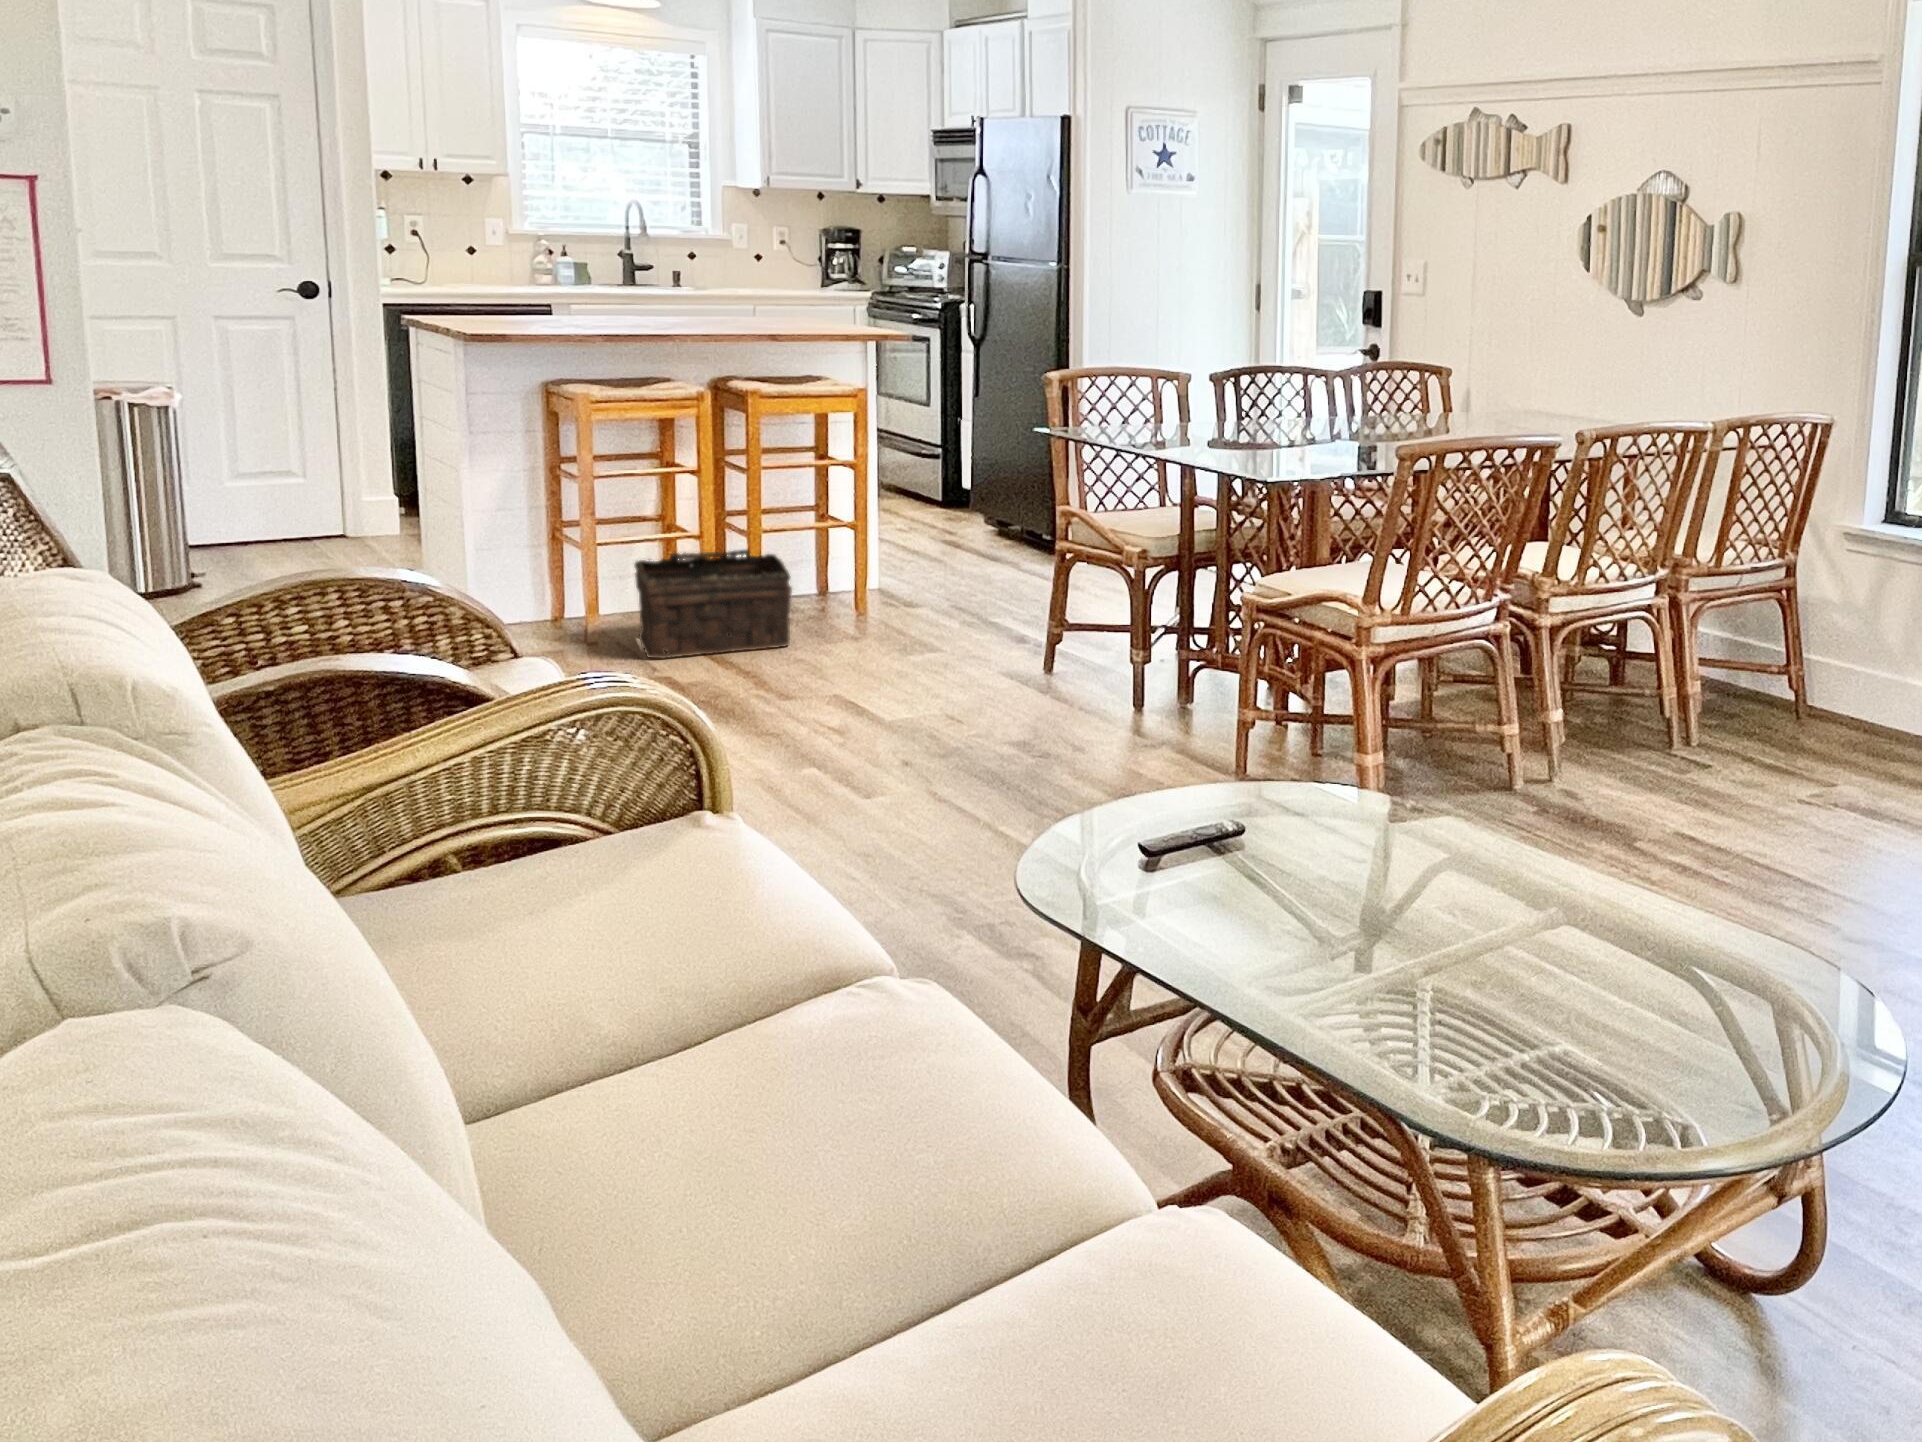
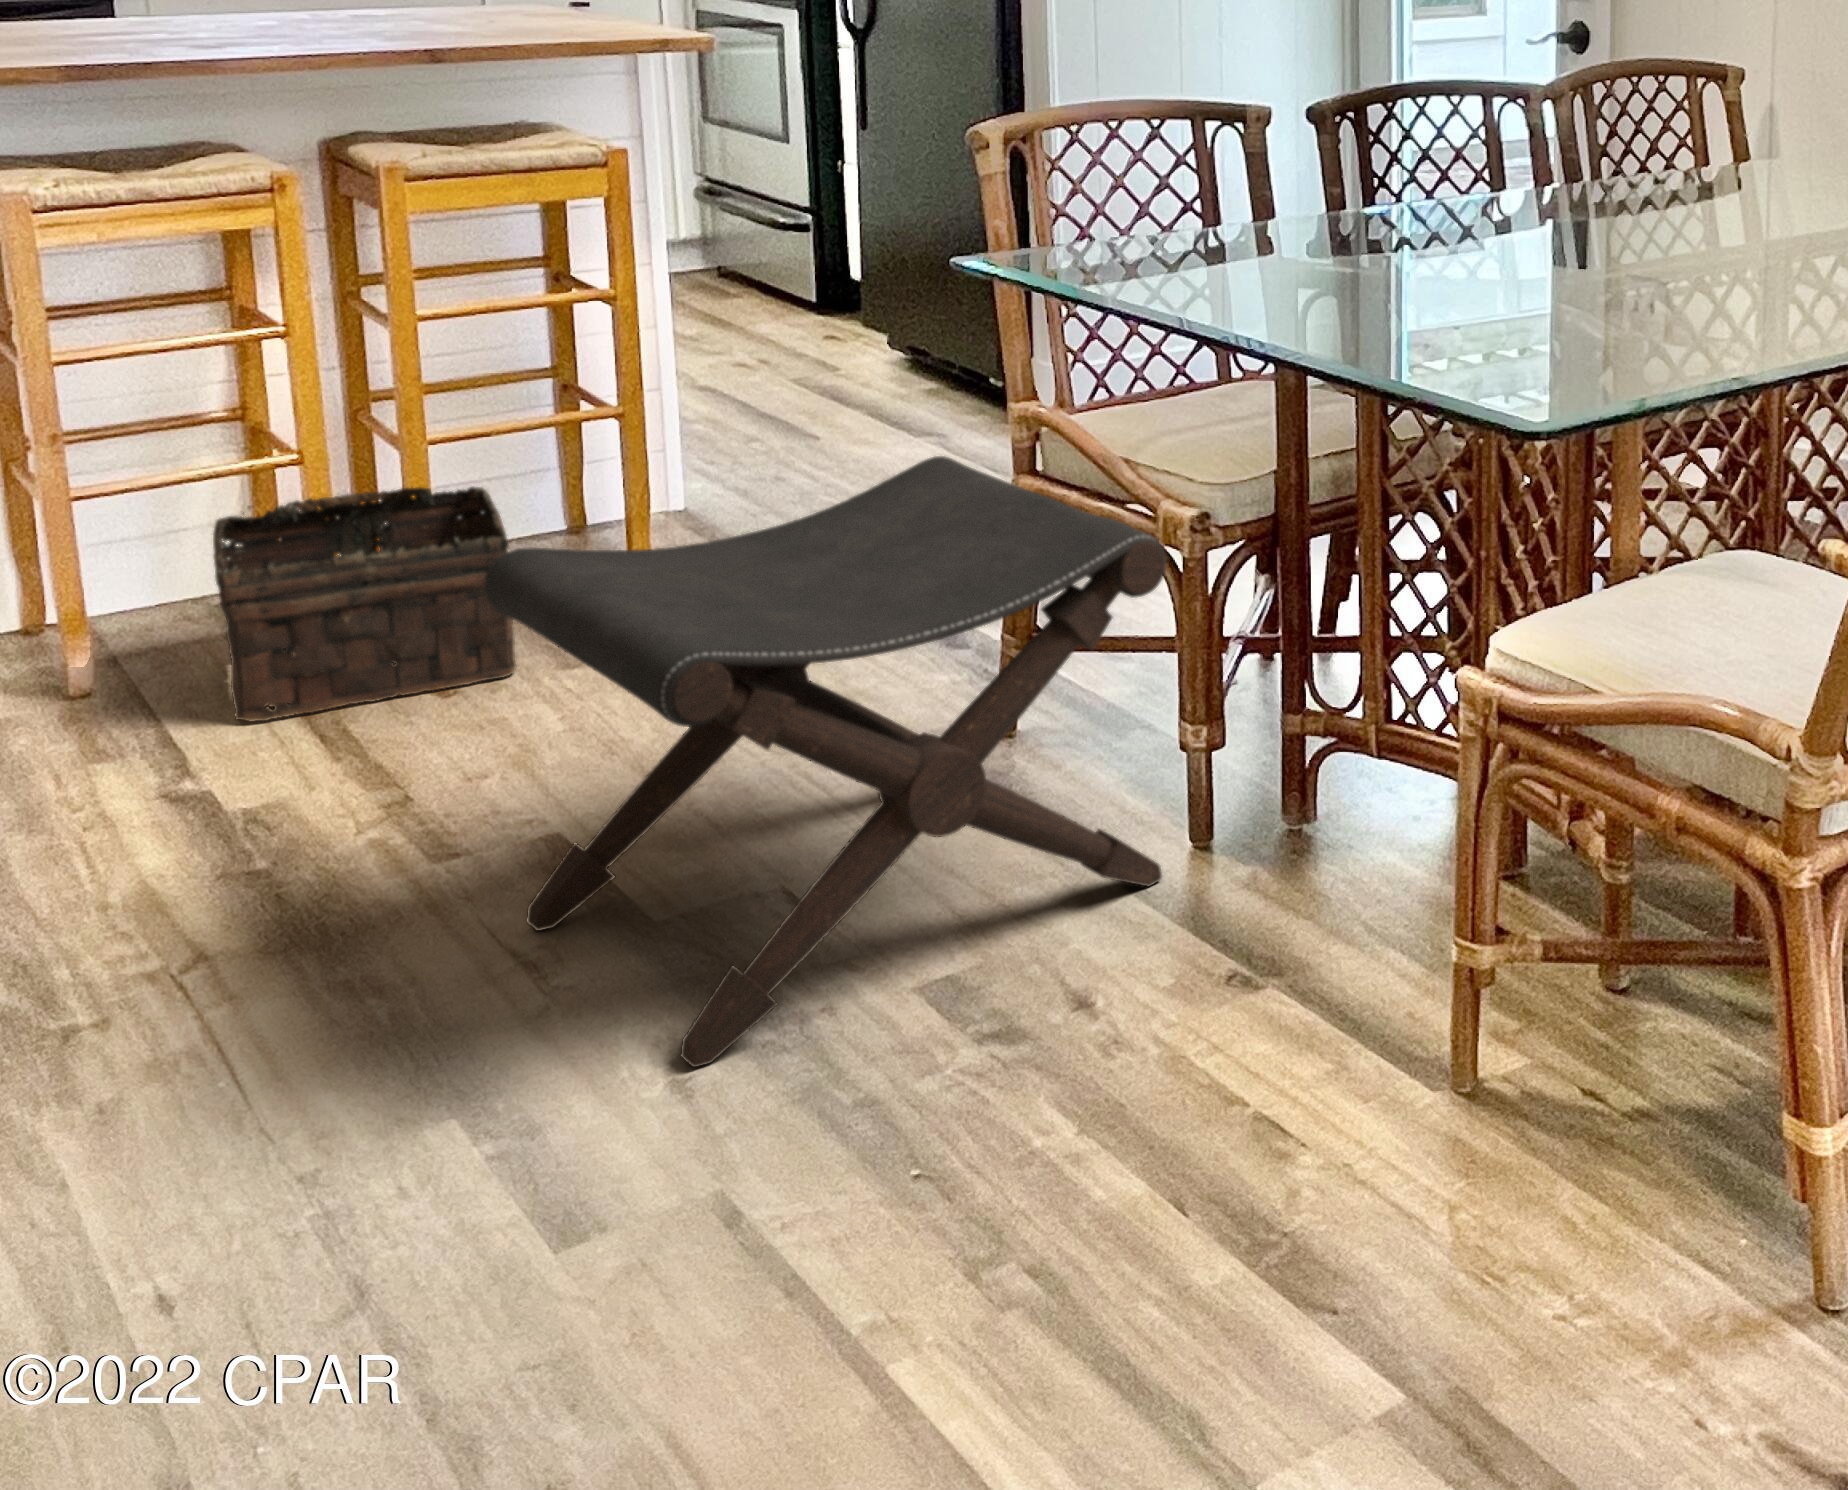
footstool: none [802,524,1126,771] -> present [485,456,1166,1067]

